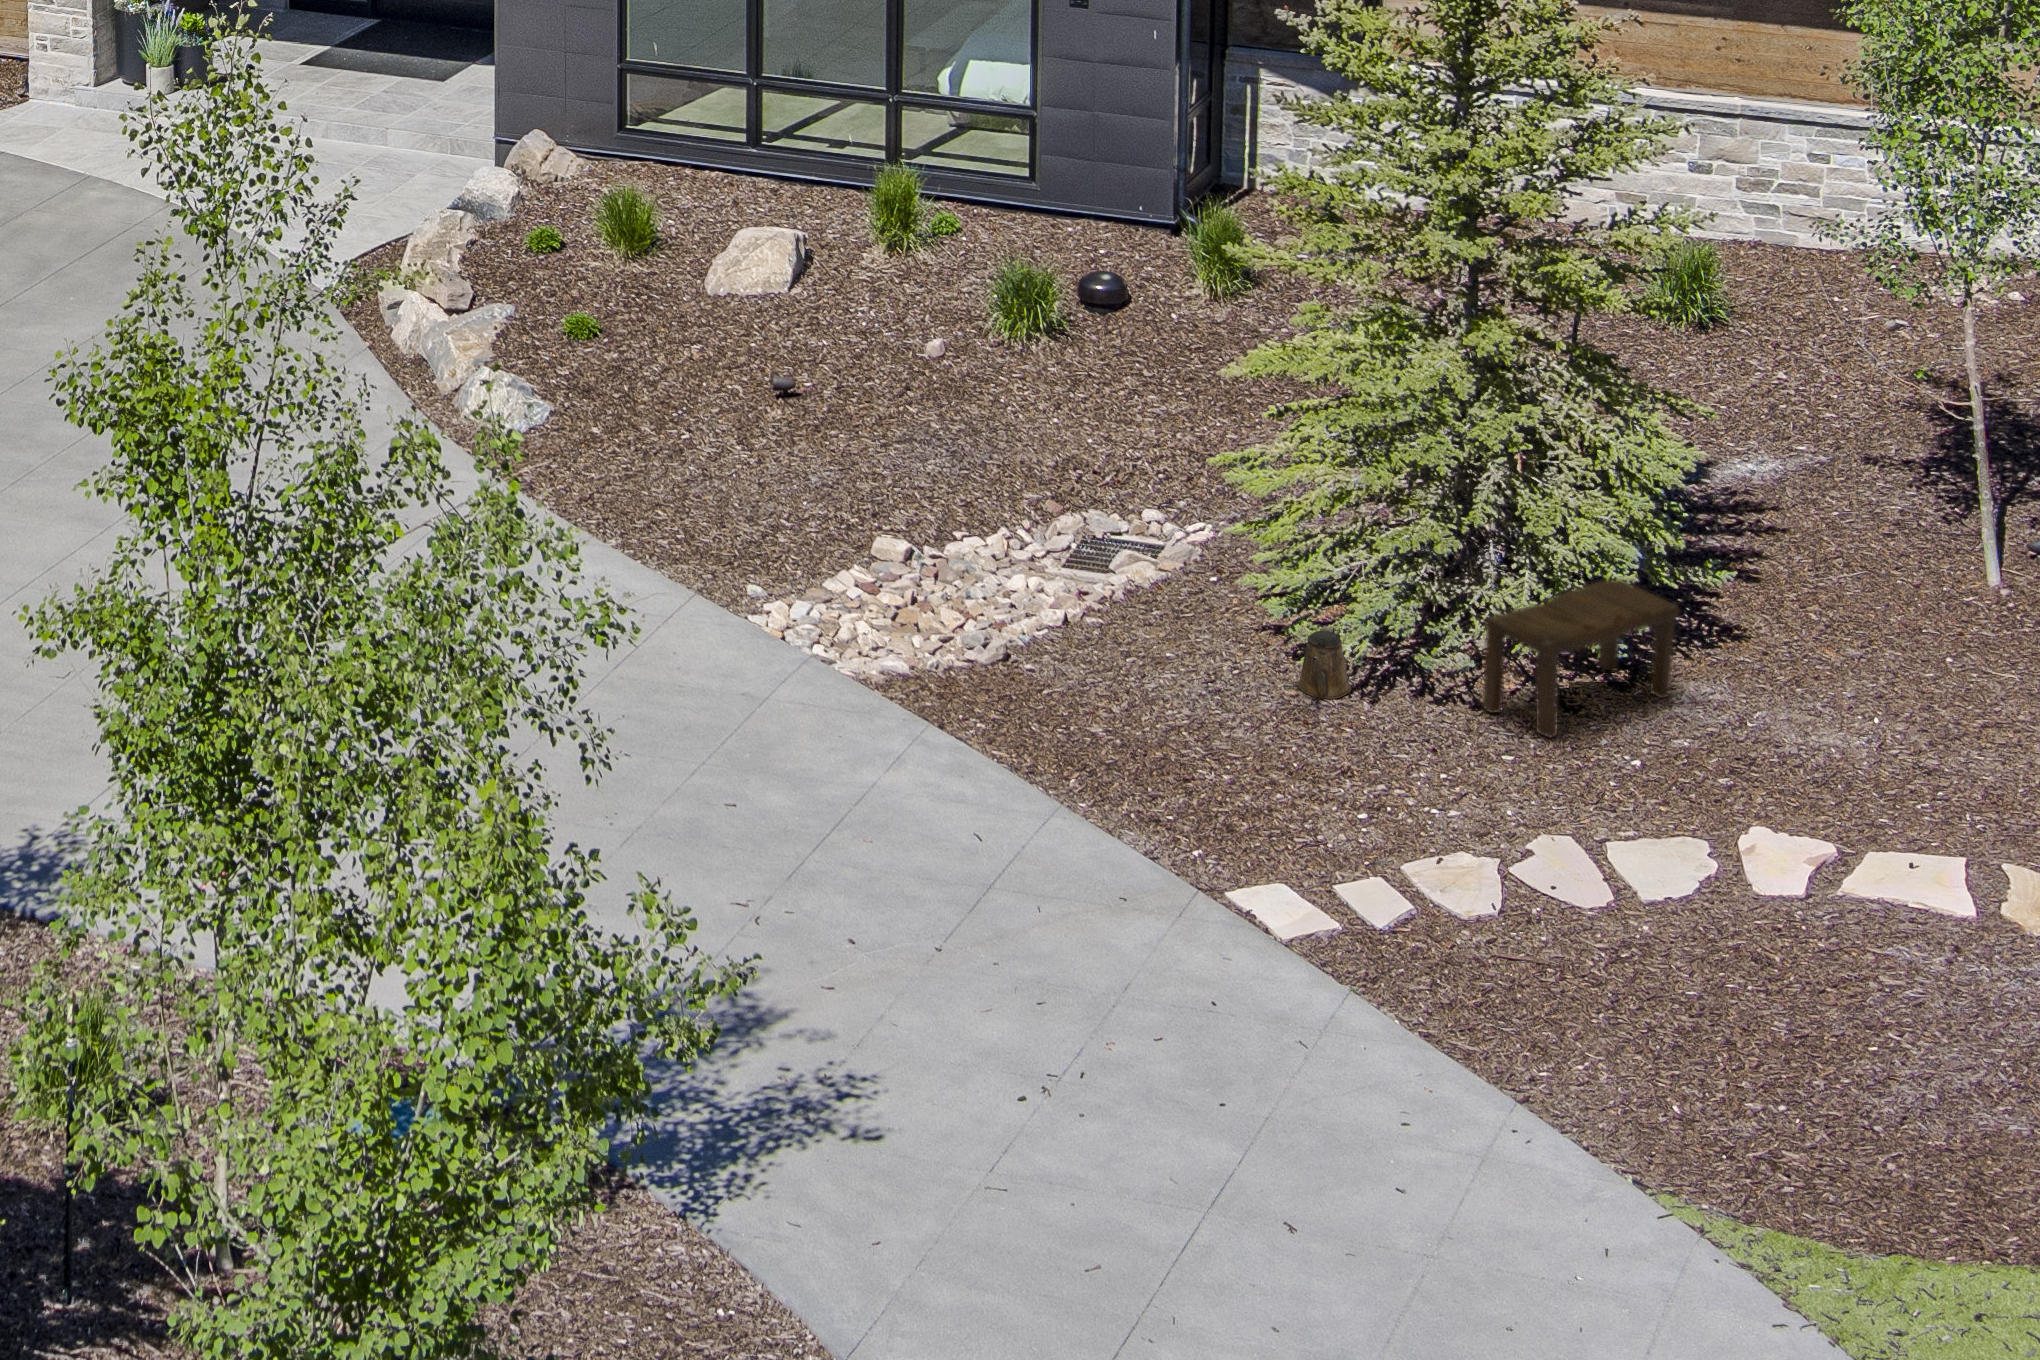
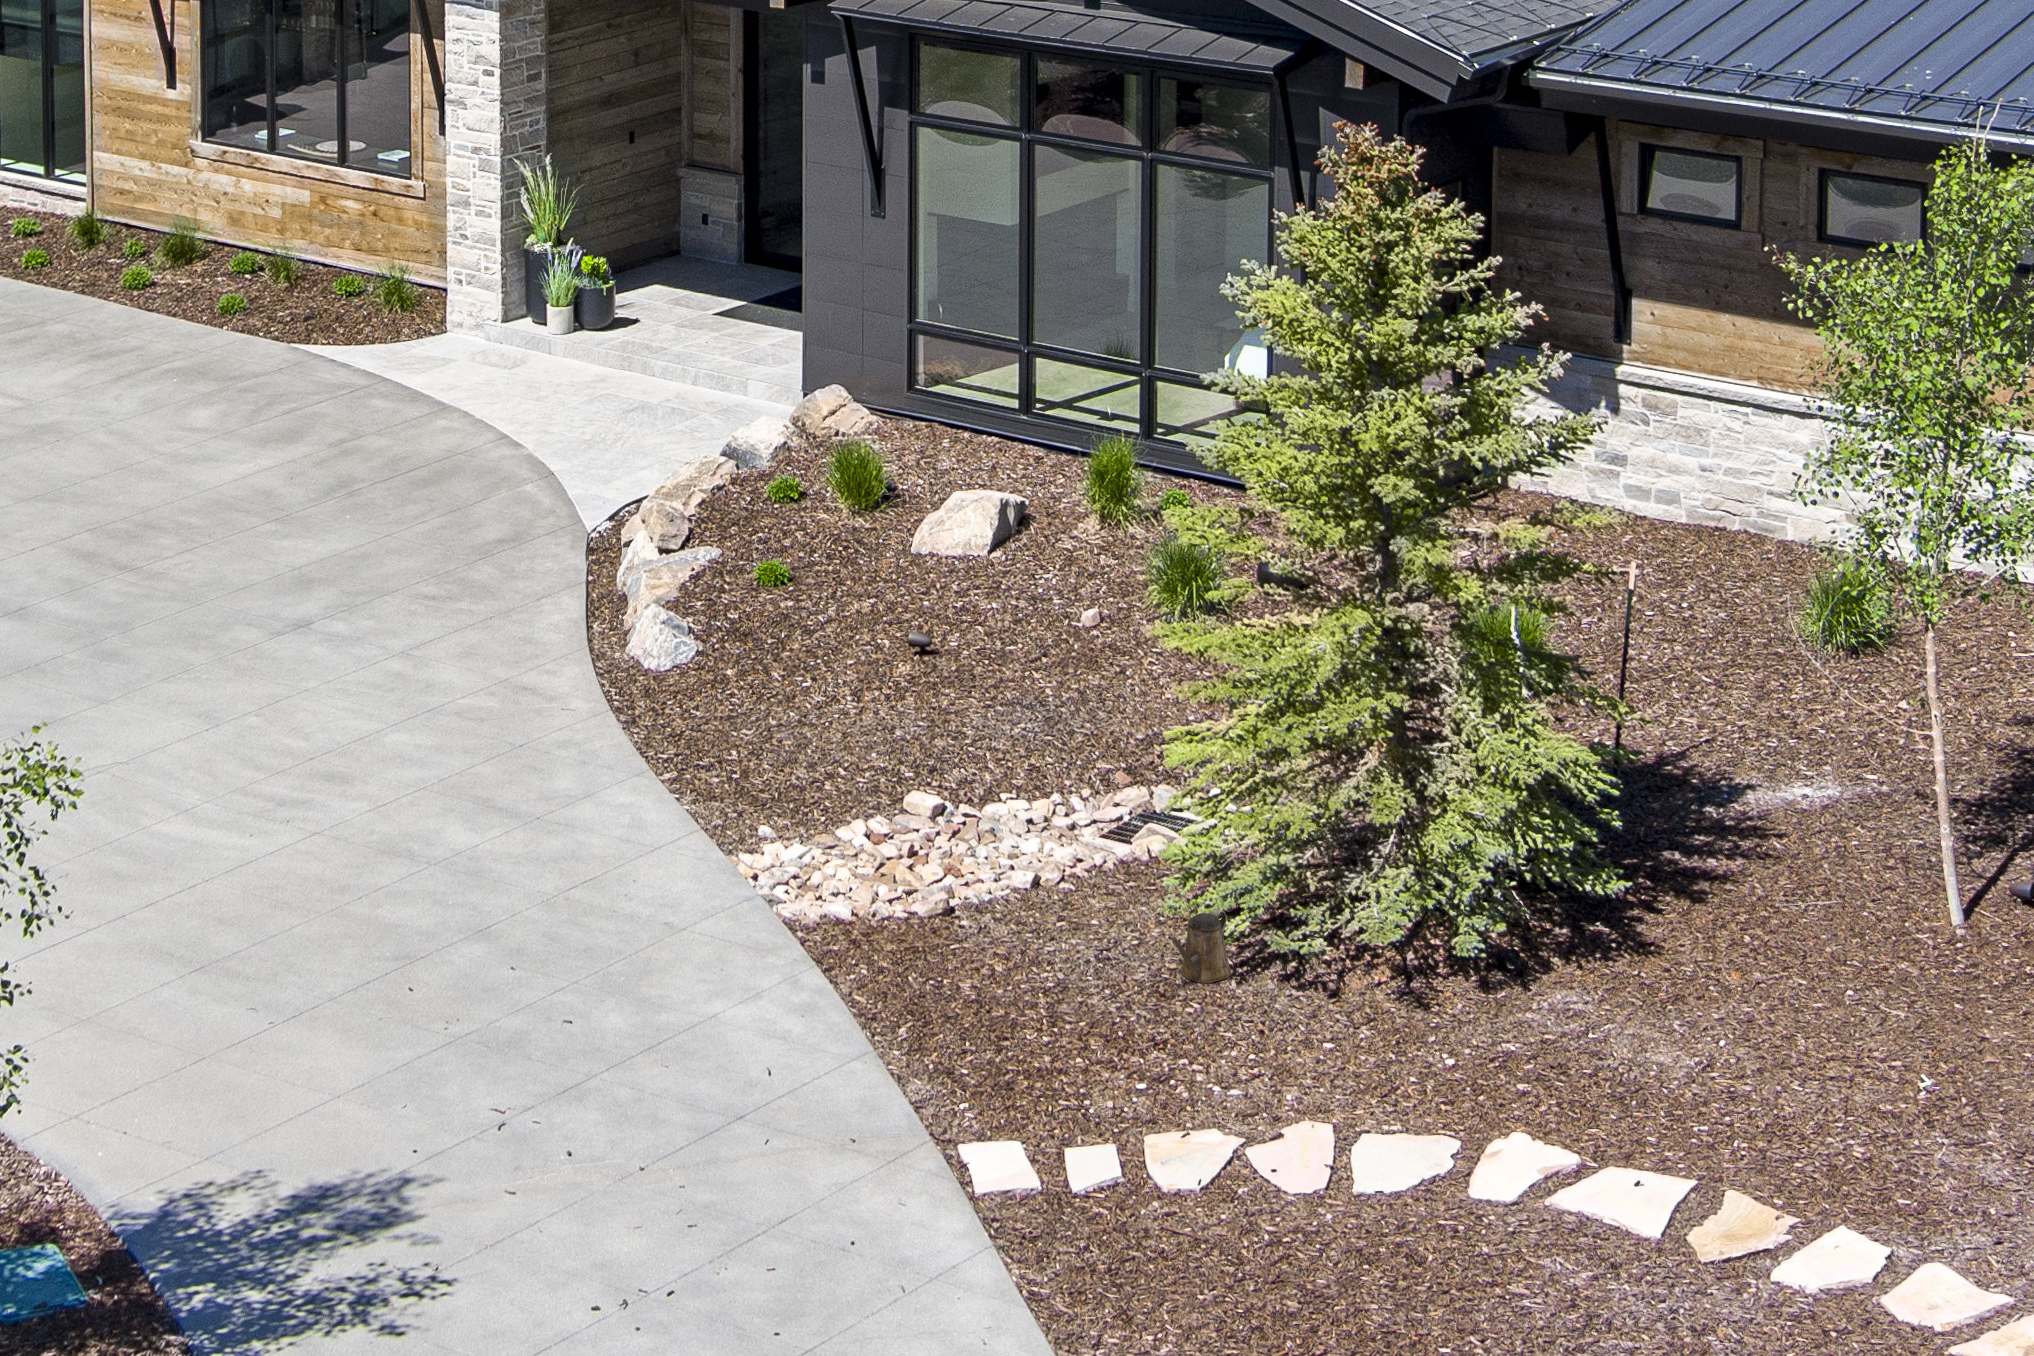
bench: present [1483,580,1679,738] -> none [1342,886,1541,1041]

